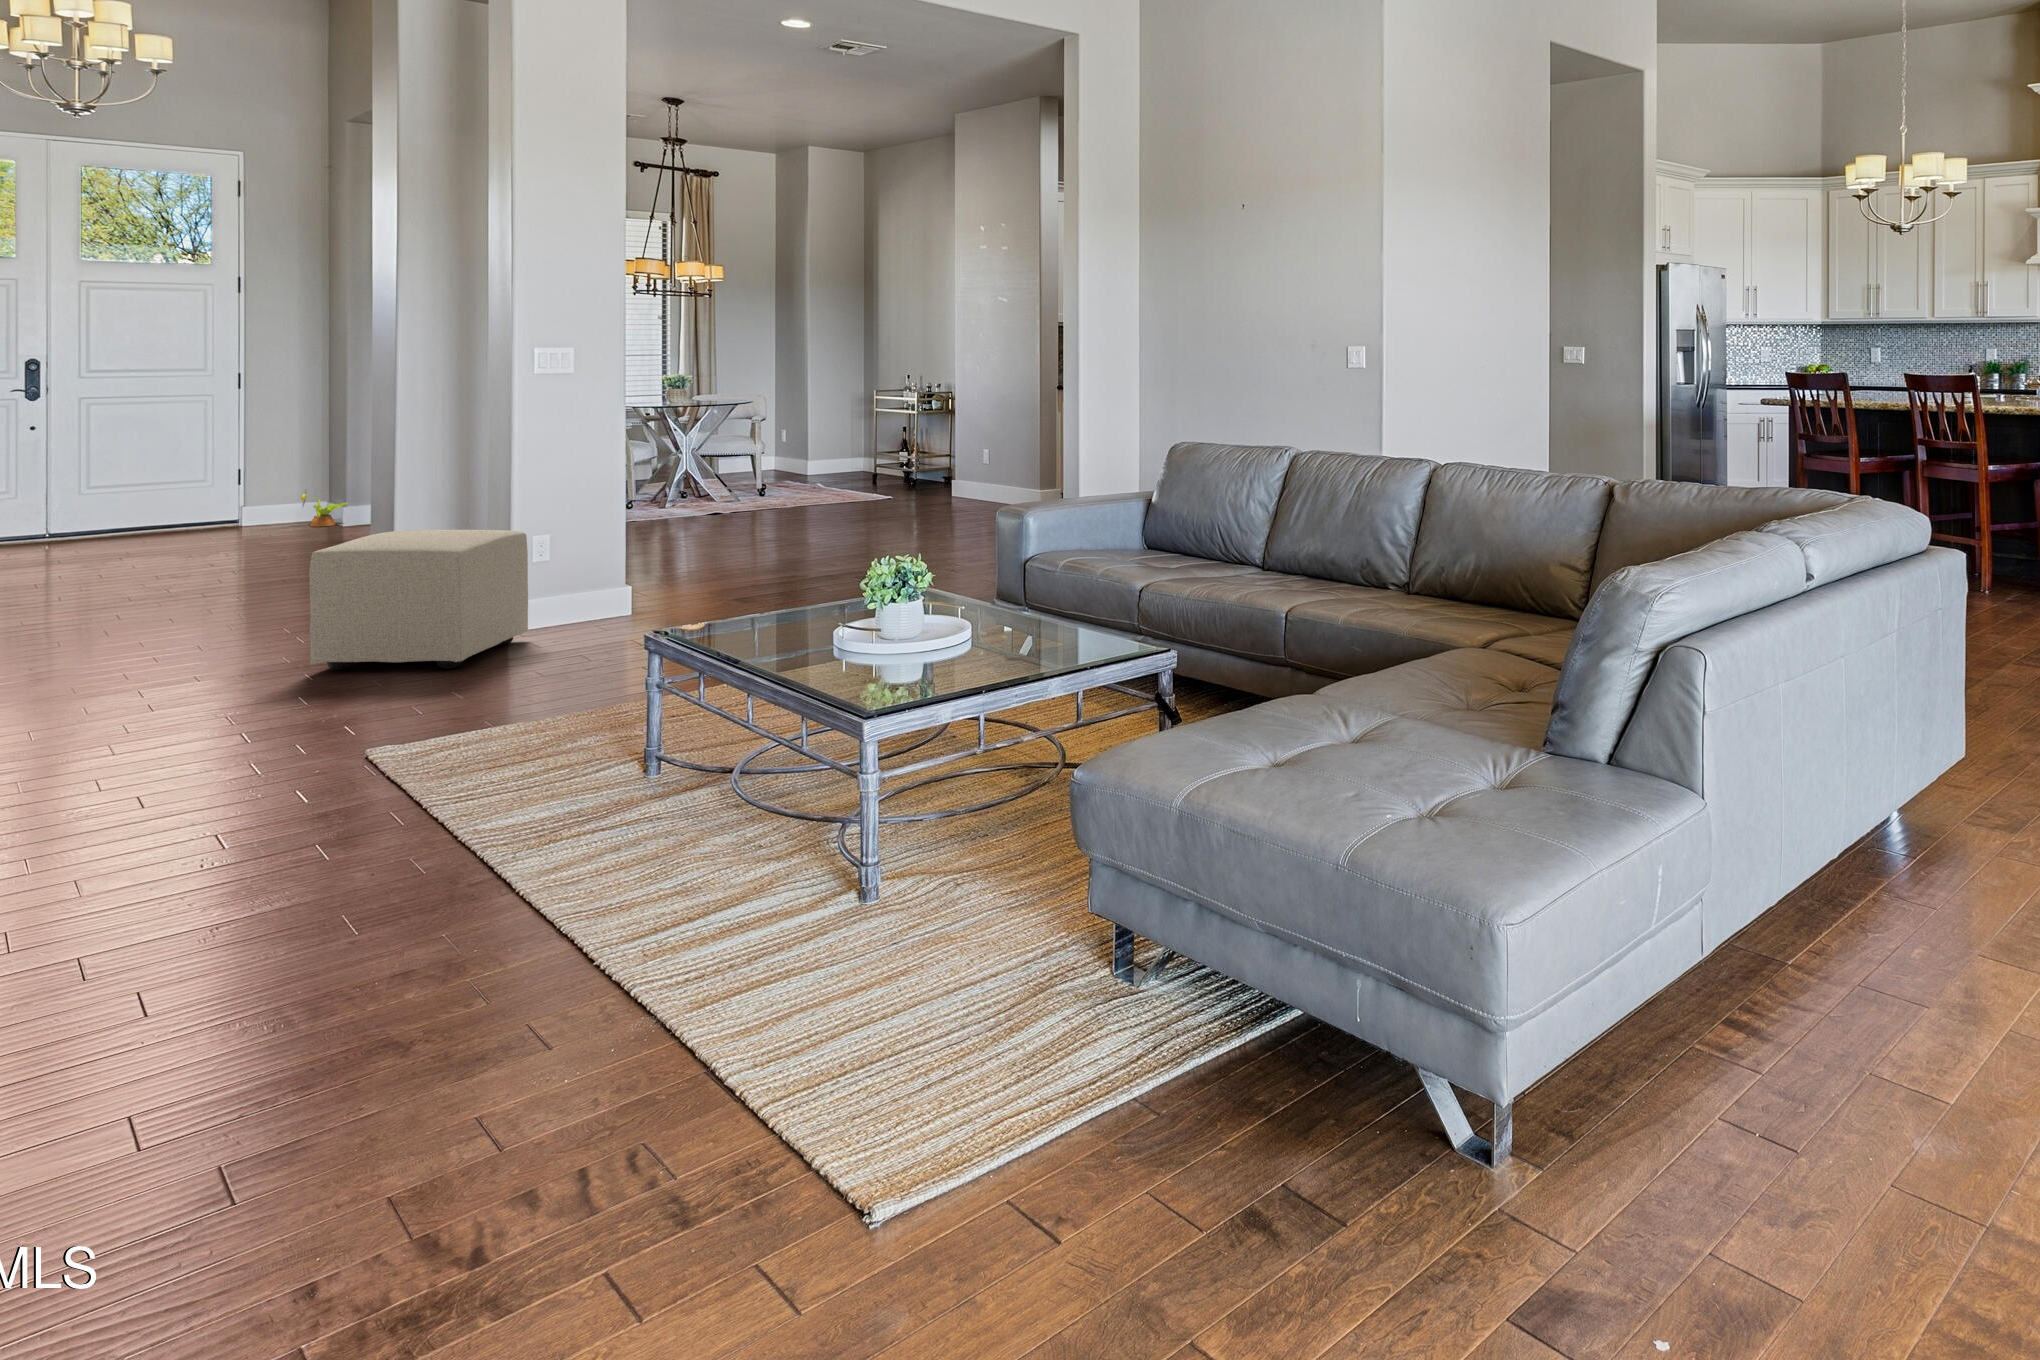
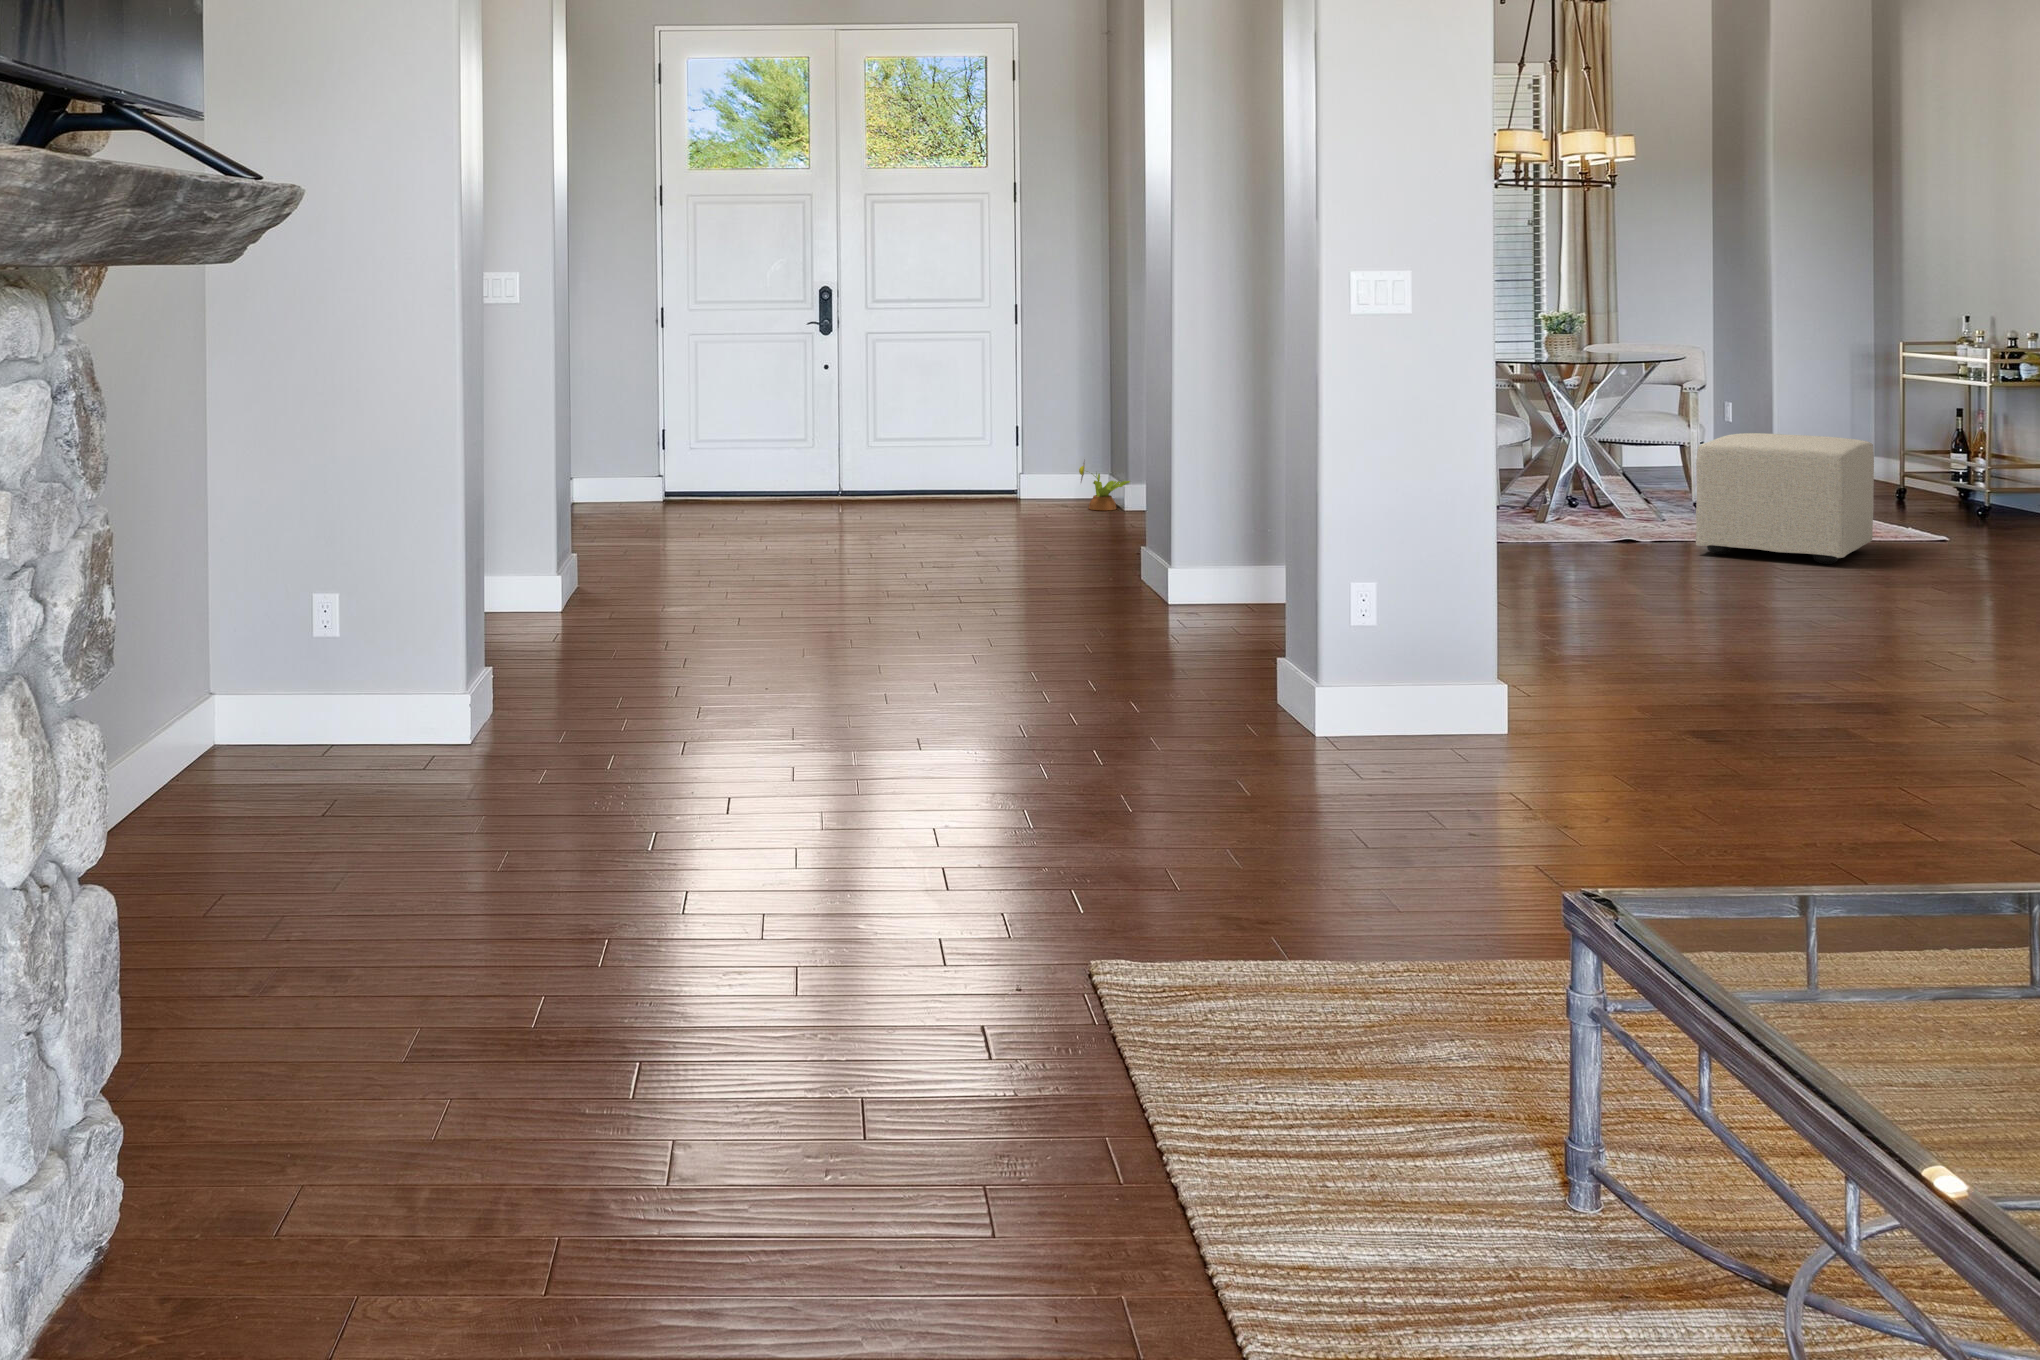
ottoman: present [309,530,528,670] -> present [1696,433,1874,564]

